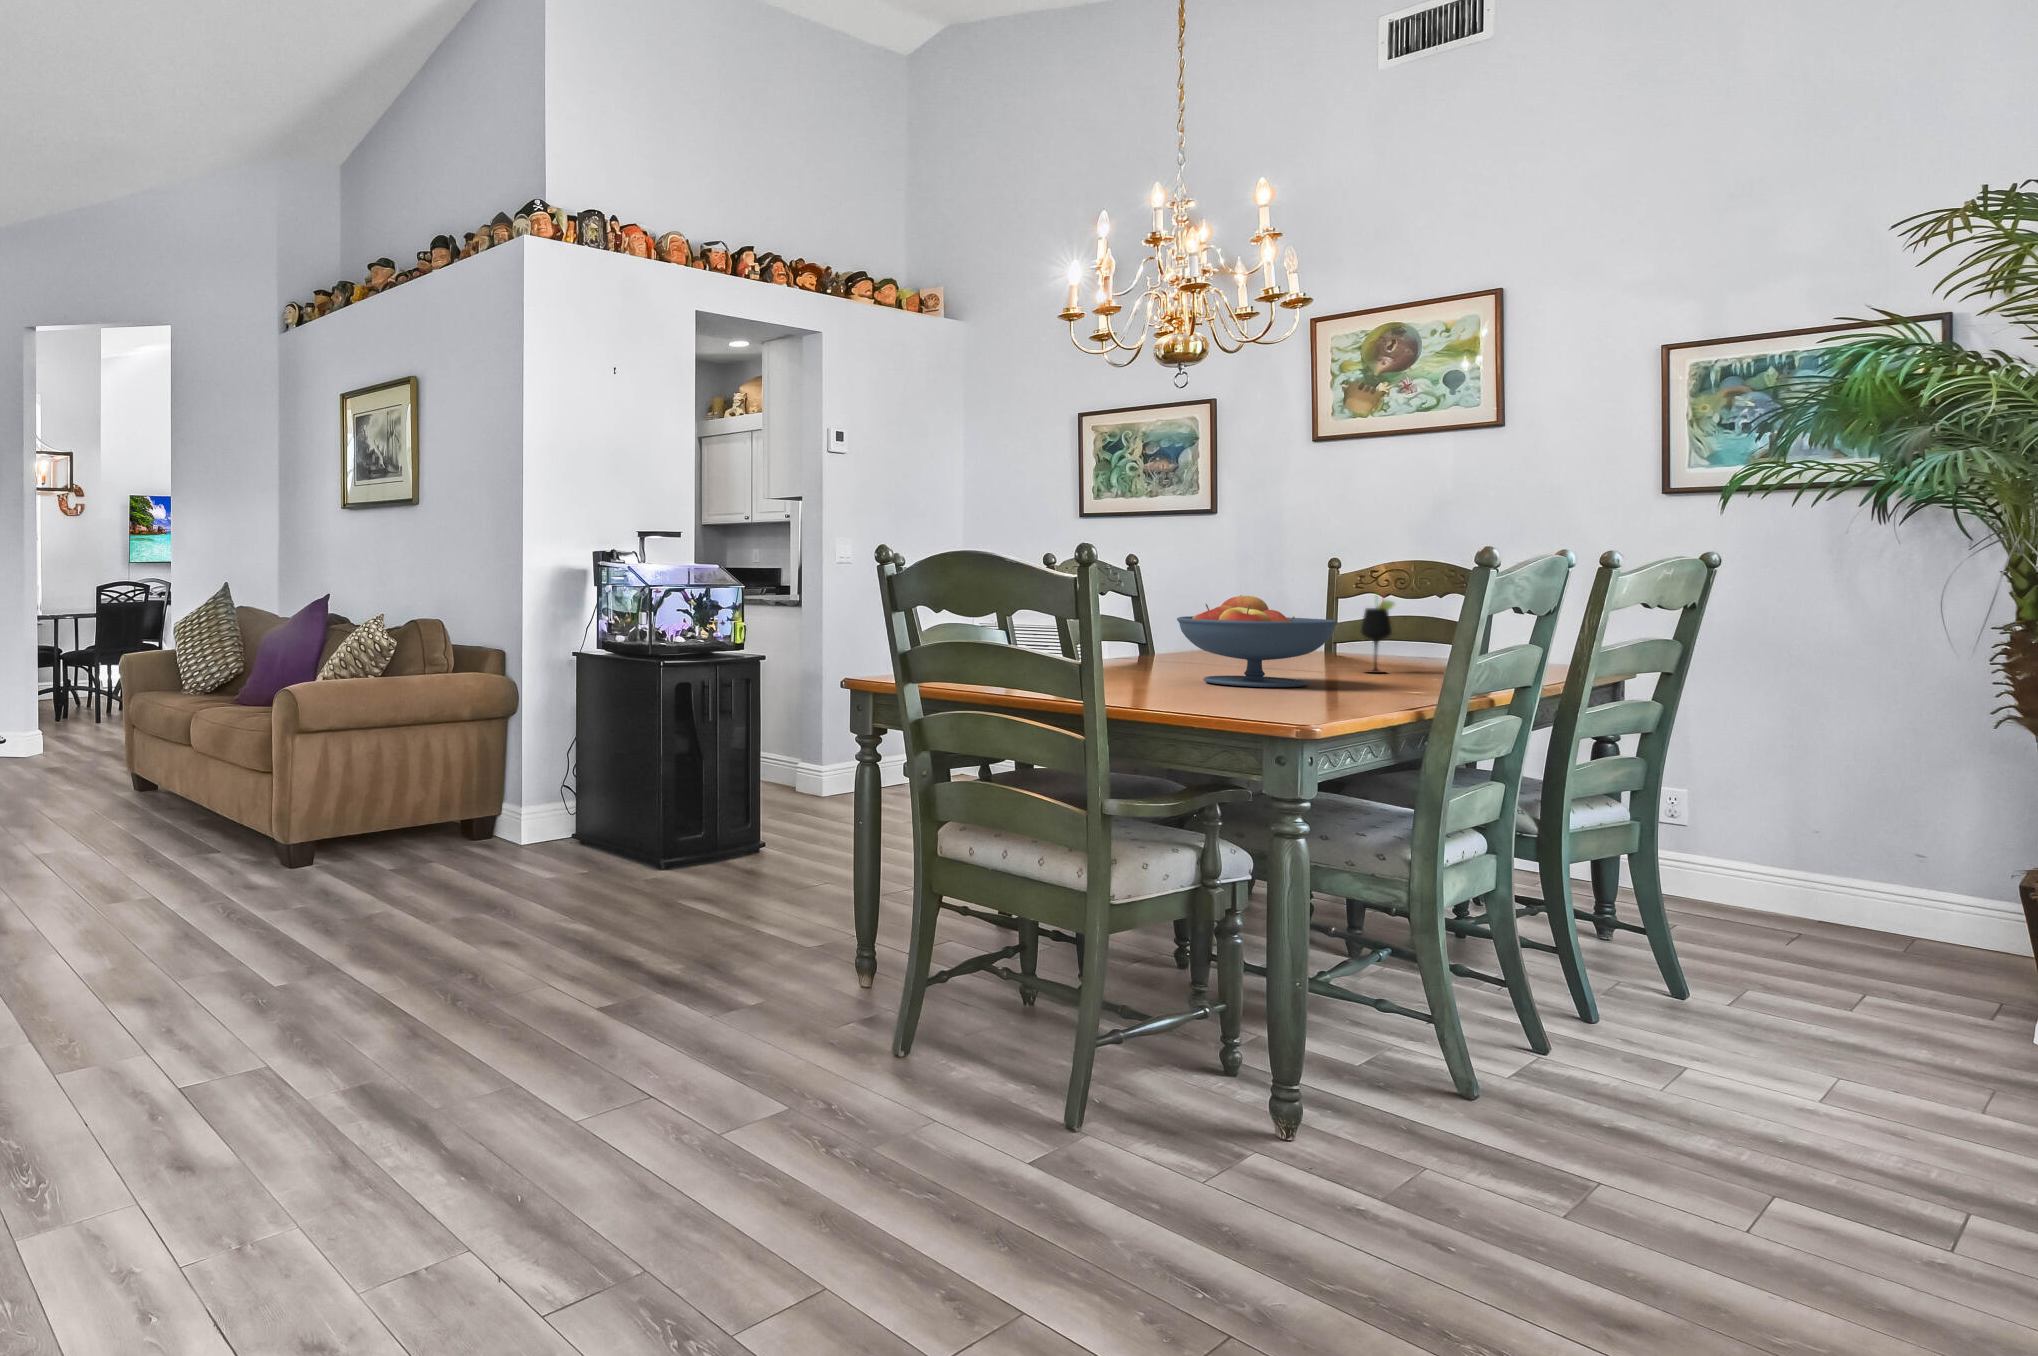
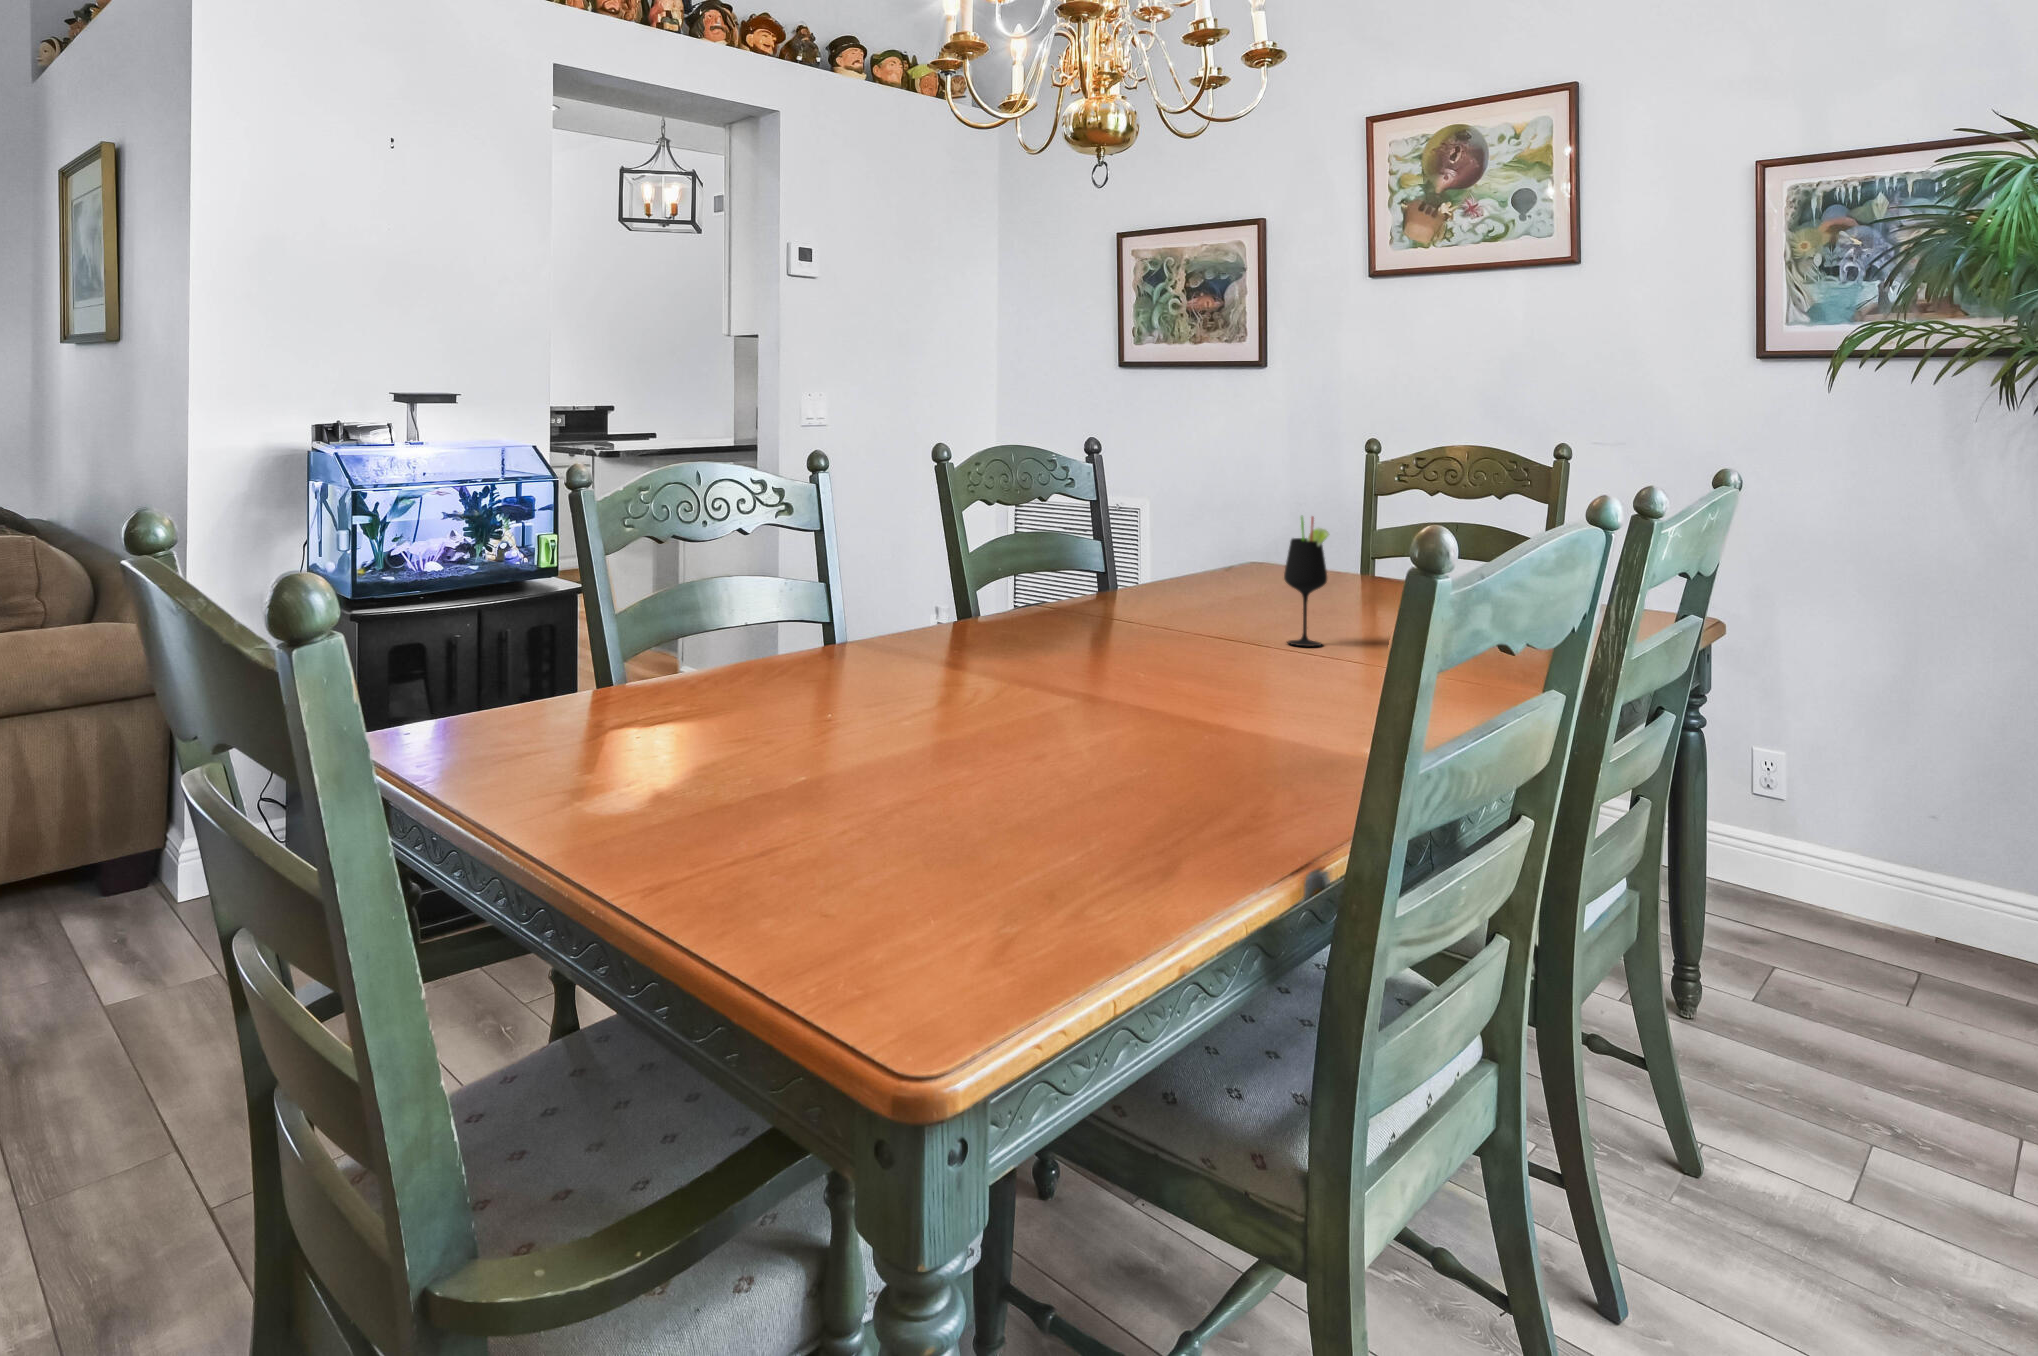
fruit bowl: present [1177,595,1337,687] -> none [923,526,1171,707]

